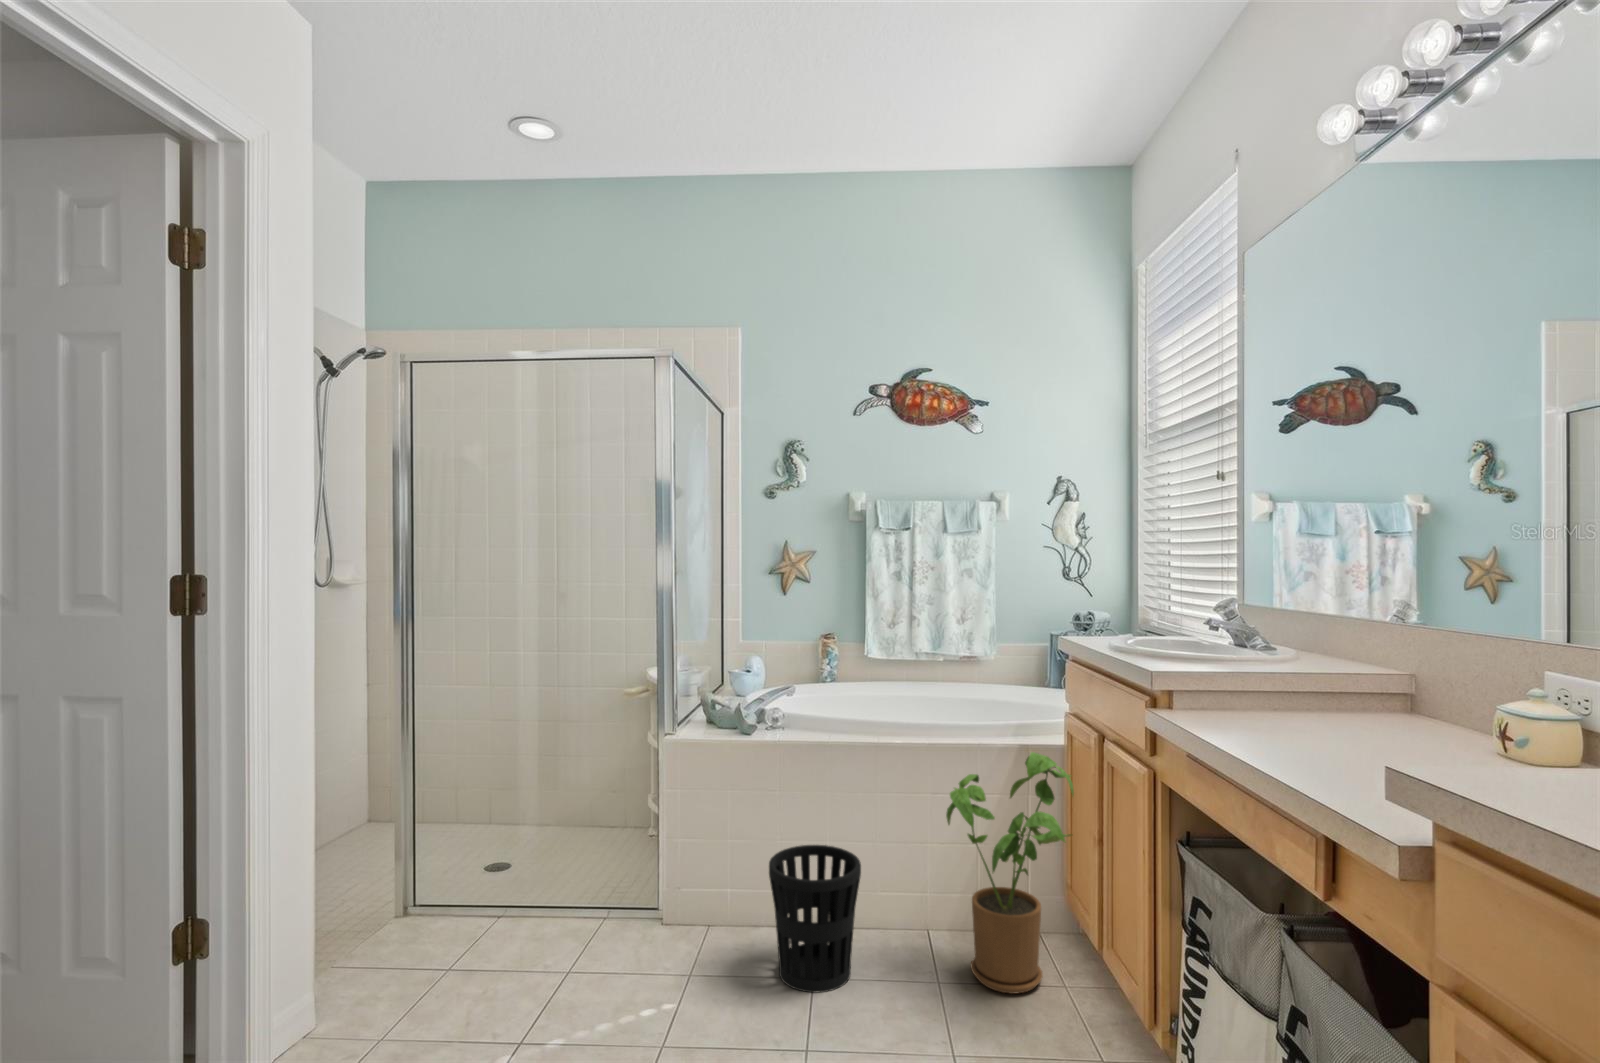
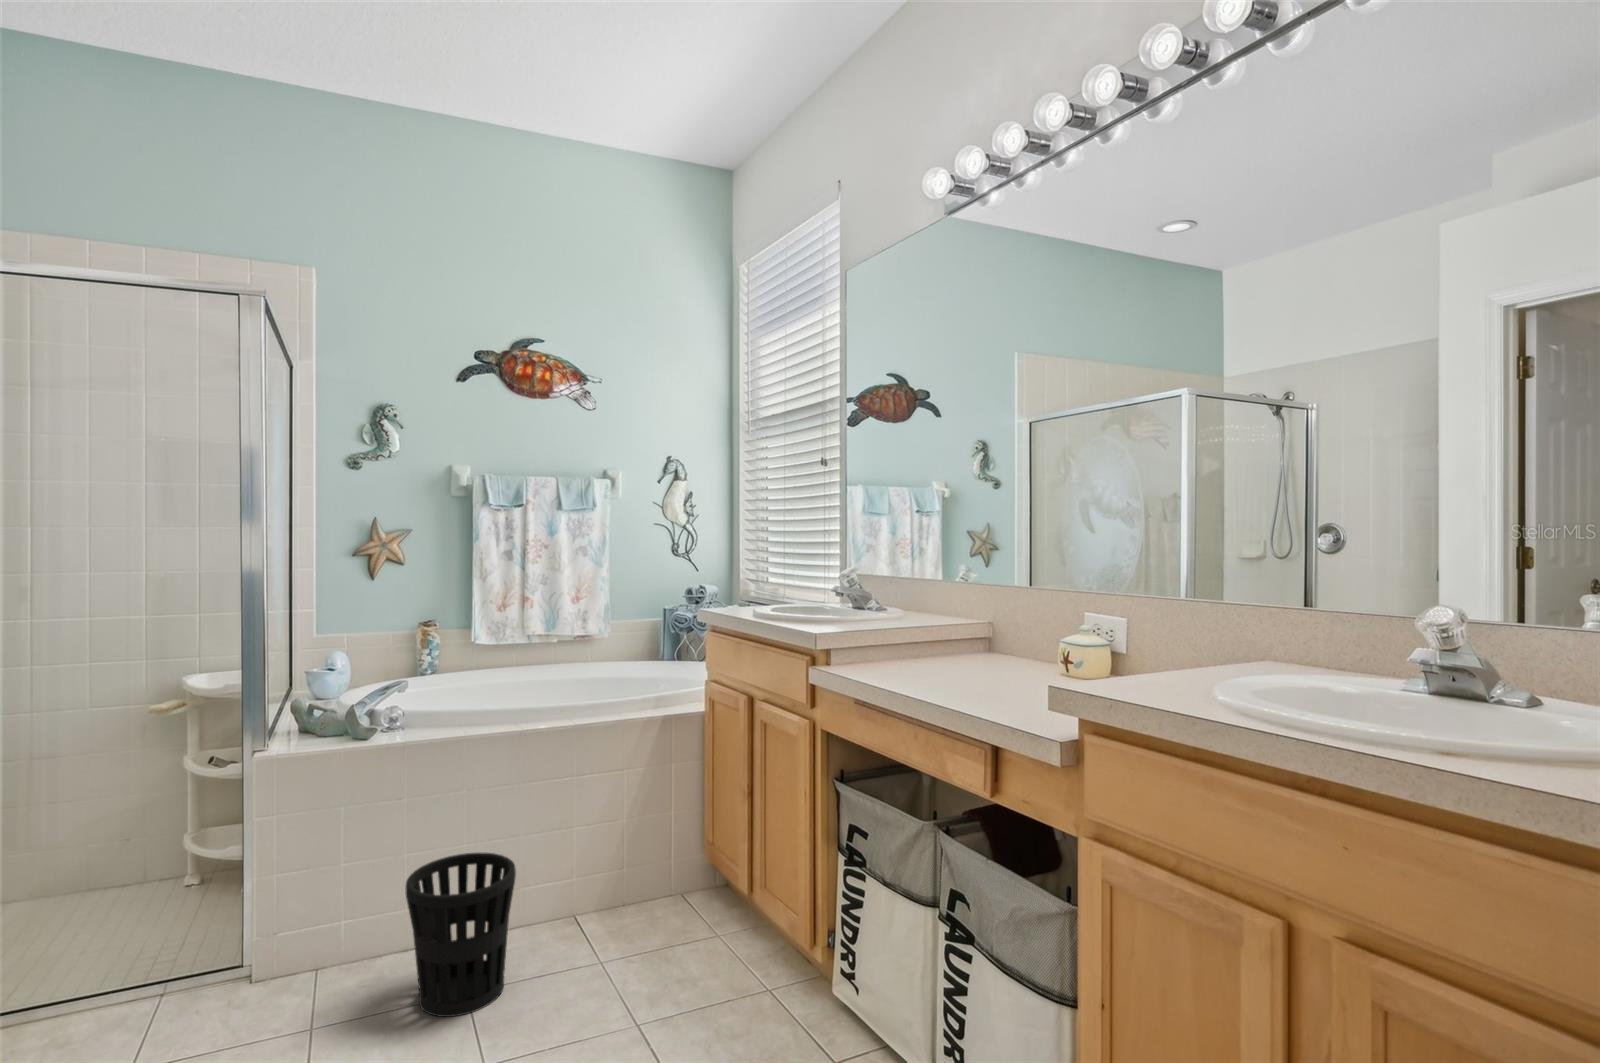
house plant: present [946,752,1074,994] -> none [599,721,726,955]

